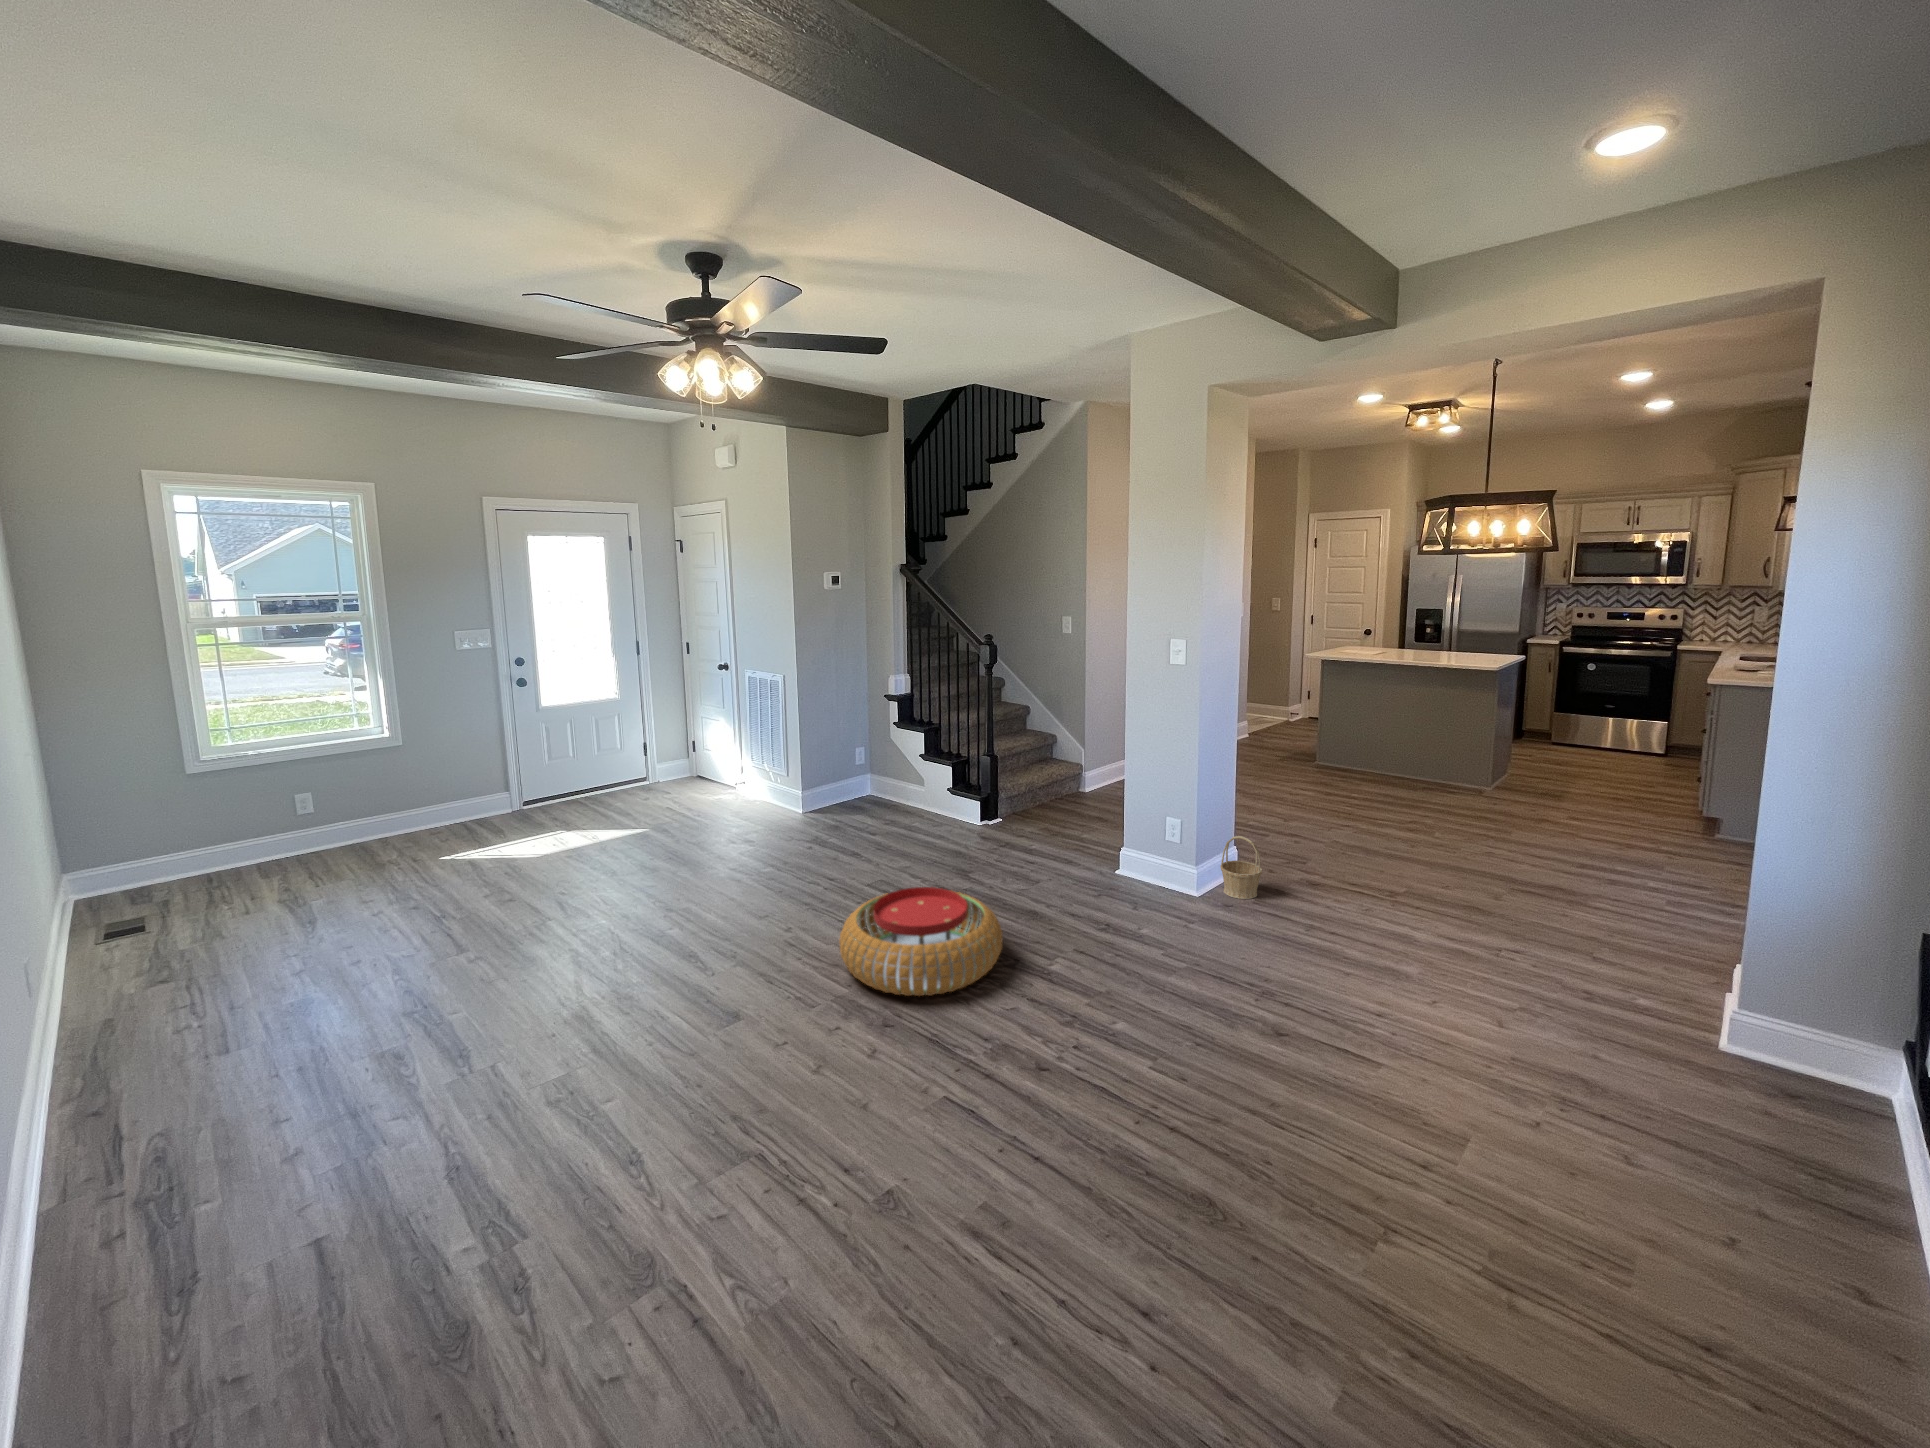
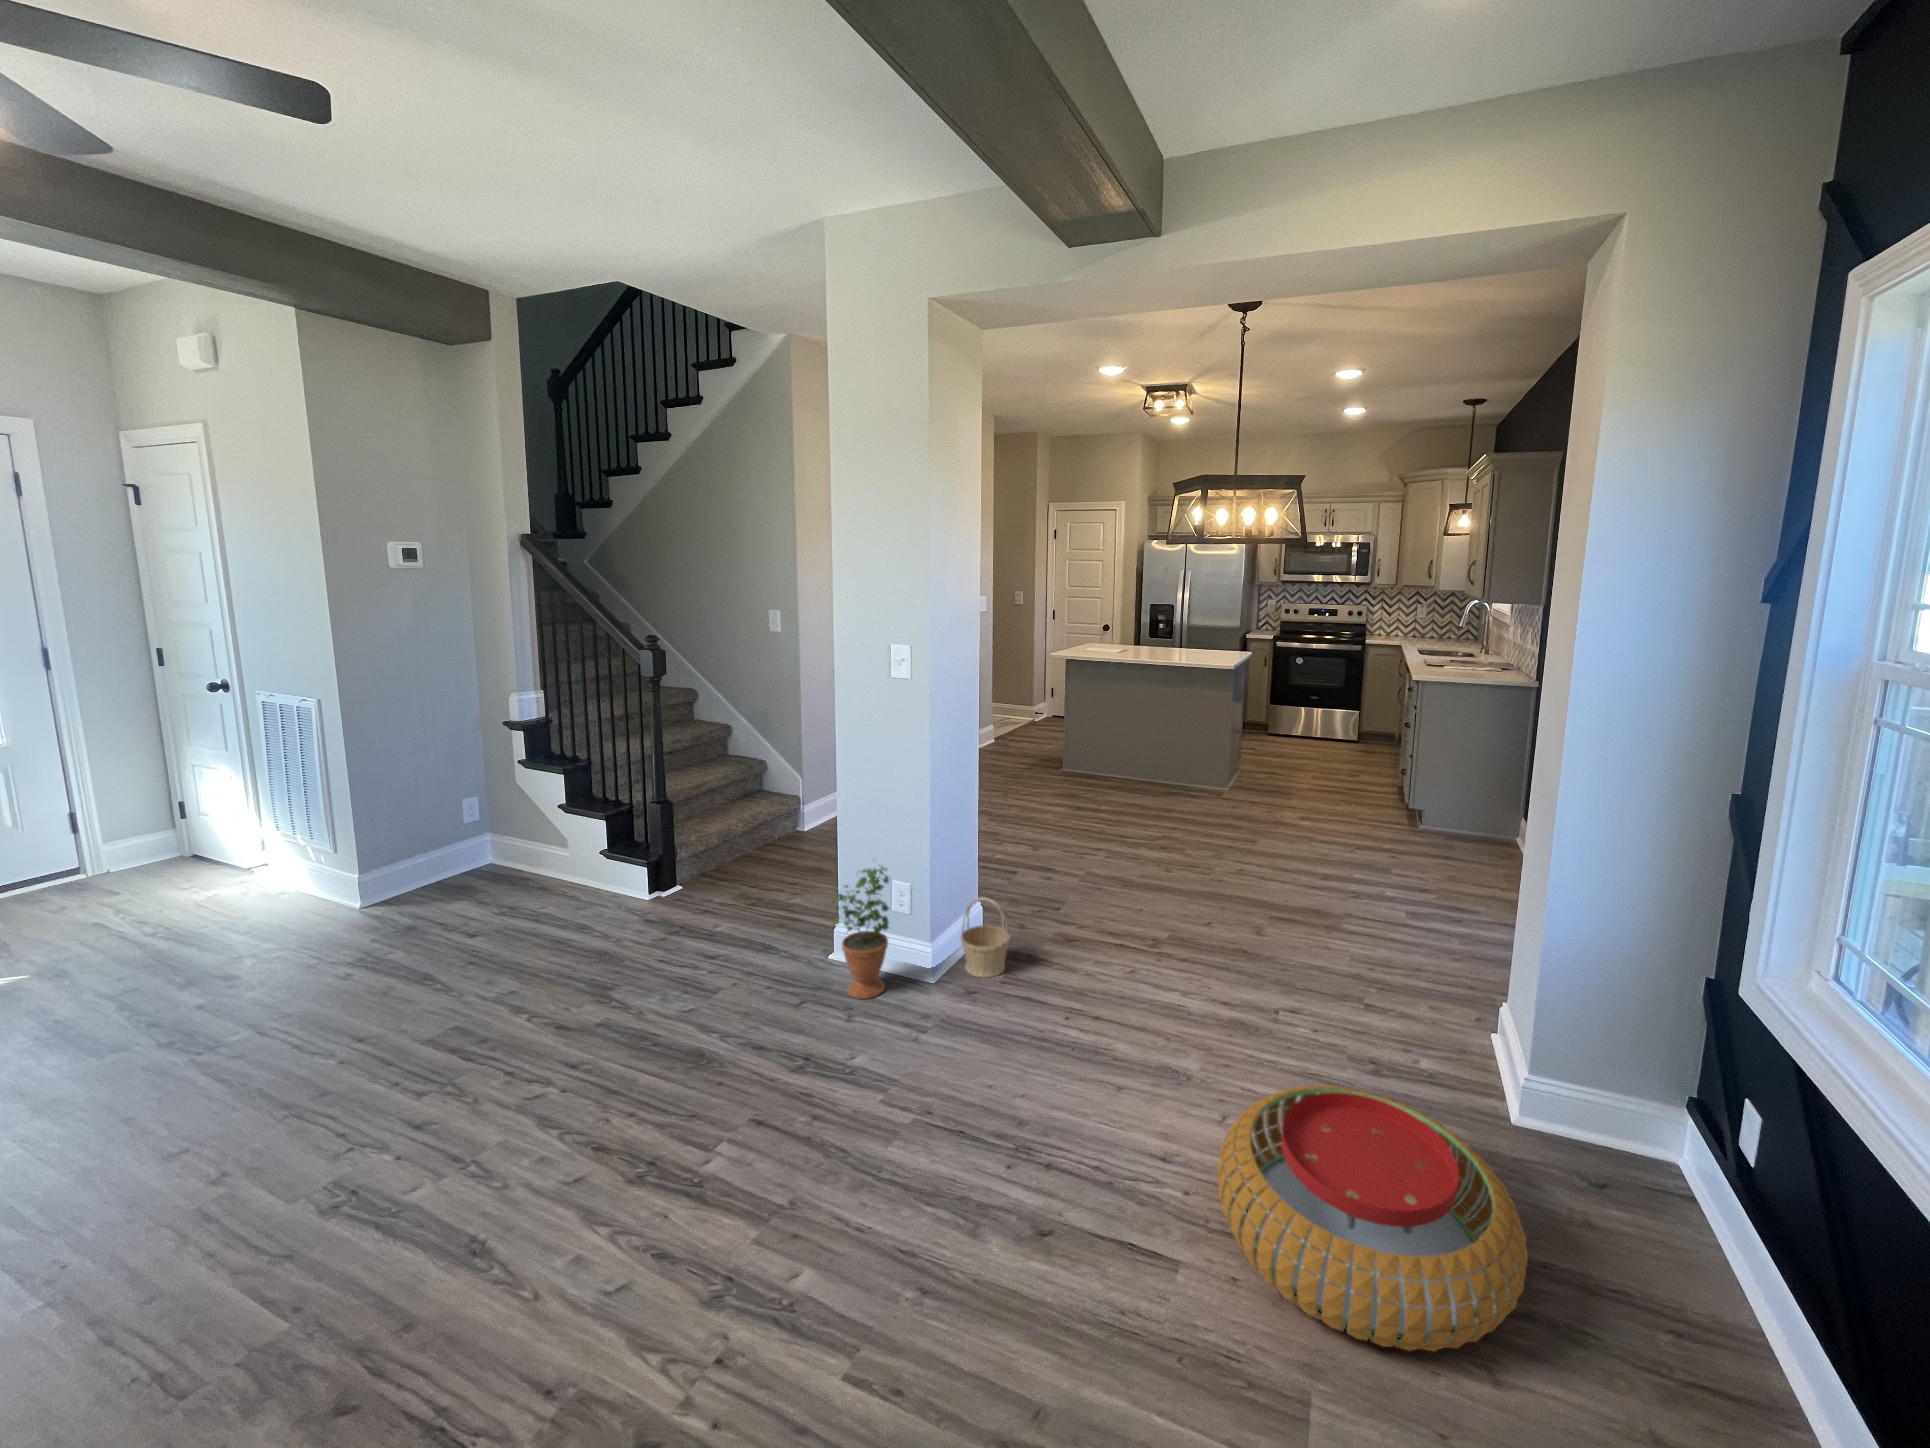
potted plant: none [1122,797,1167,900] -> present [831,867,889,999]
pouf: present [839,887,1002,996] -> present [1217,1085,1528,1351]

